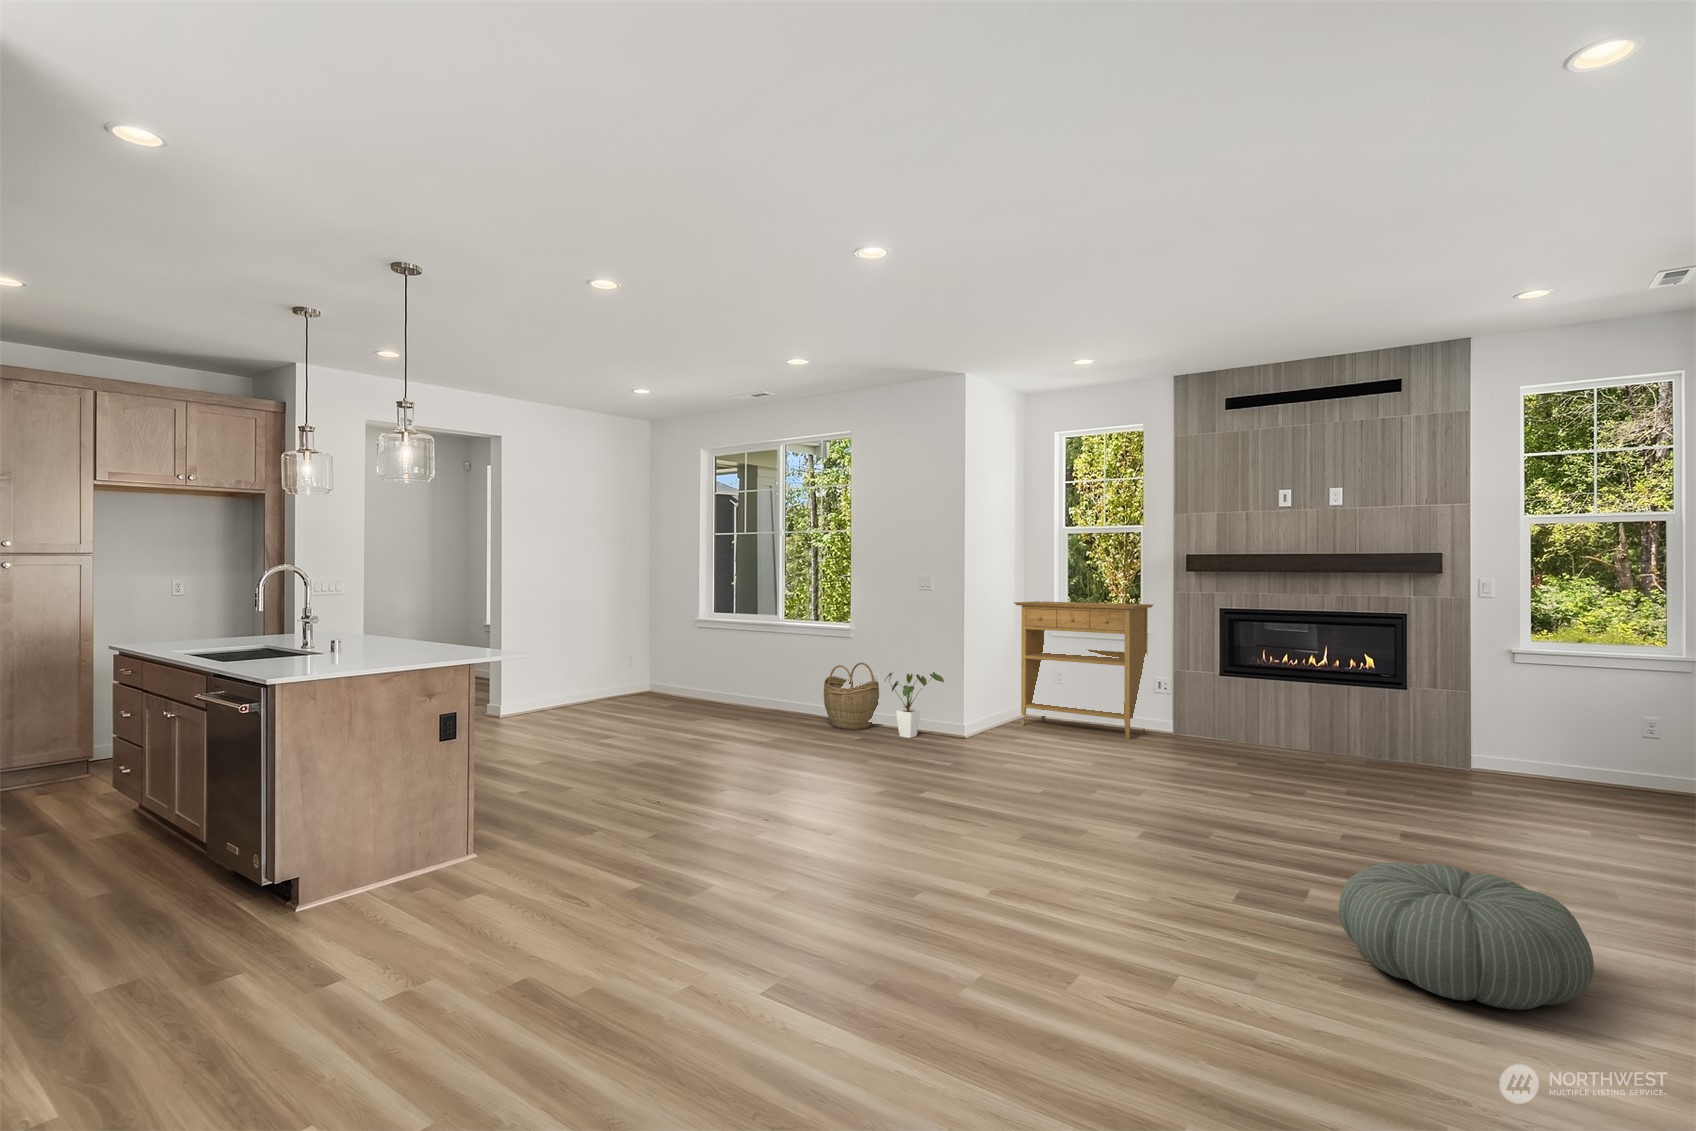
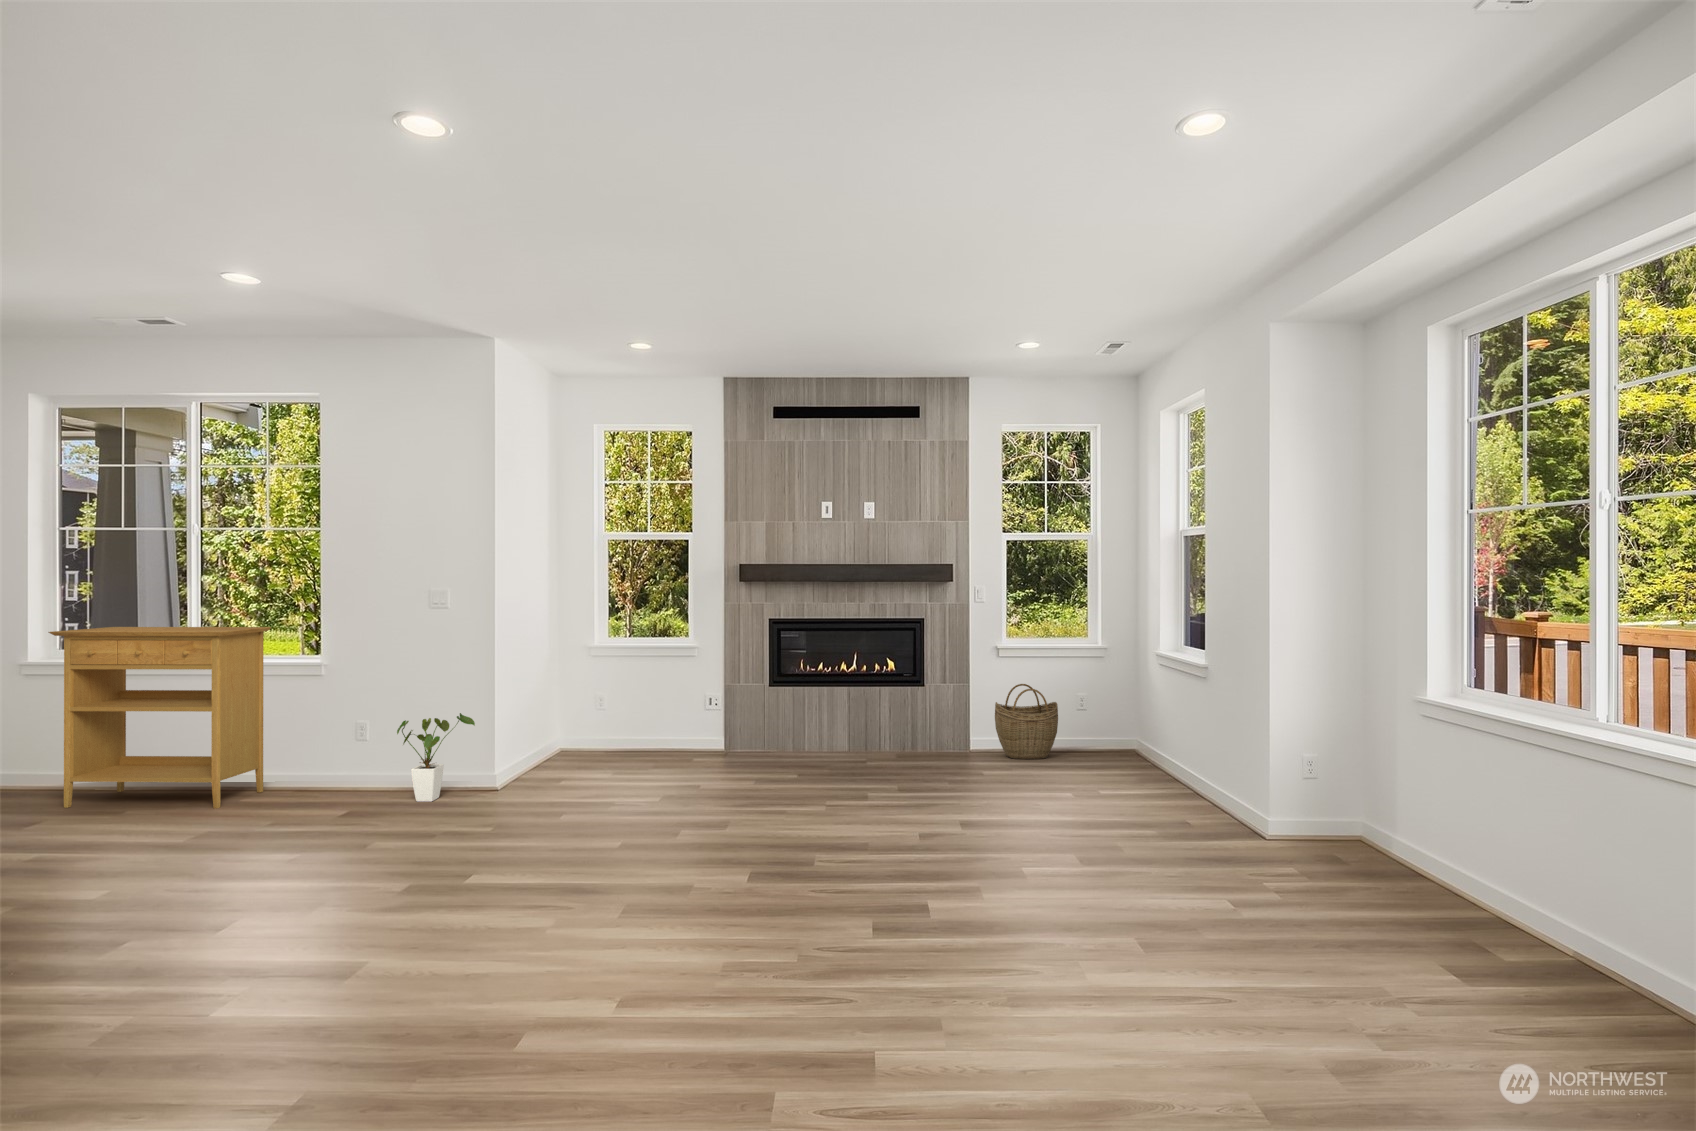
console table: present [1014,601,1153,740] -> present [48,627,271,808]
woven basket: present [824,663,879,730] -> present [995,684,1058,759]
pouf: present [1339,863,1594,1010] -> none [1008,854,1186,971]

